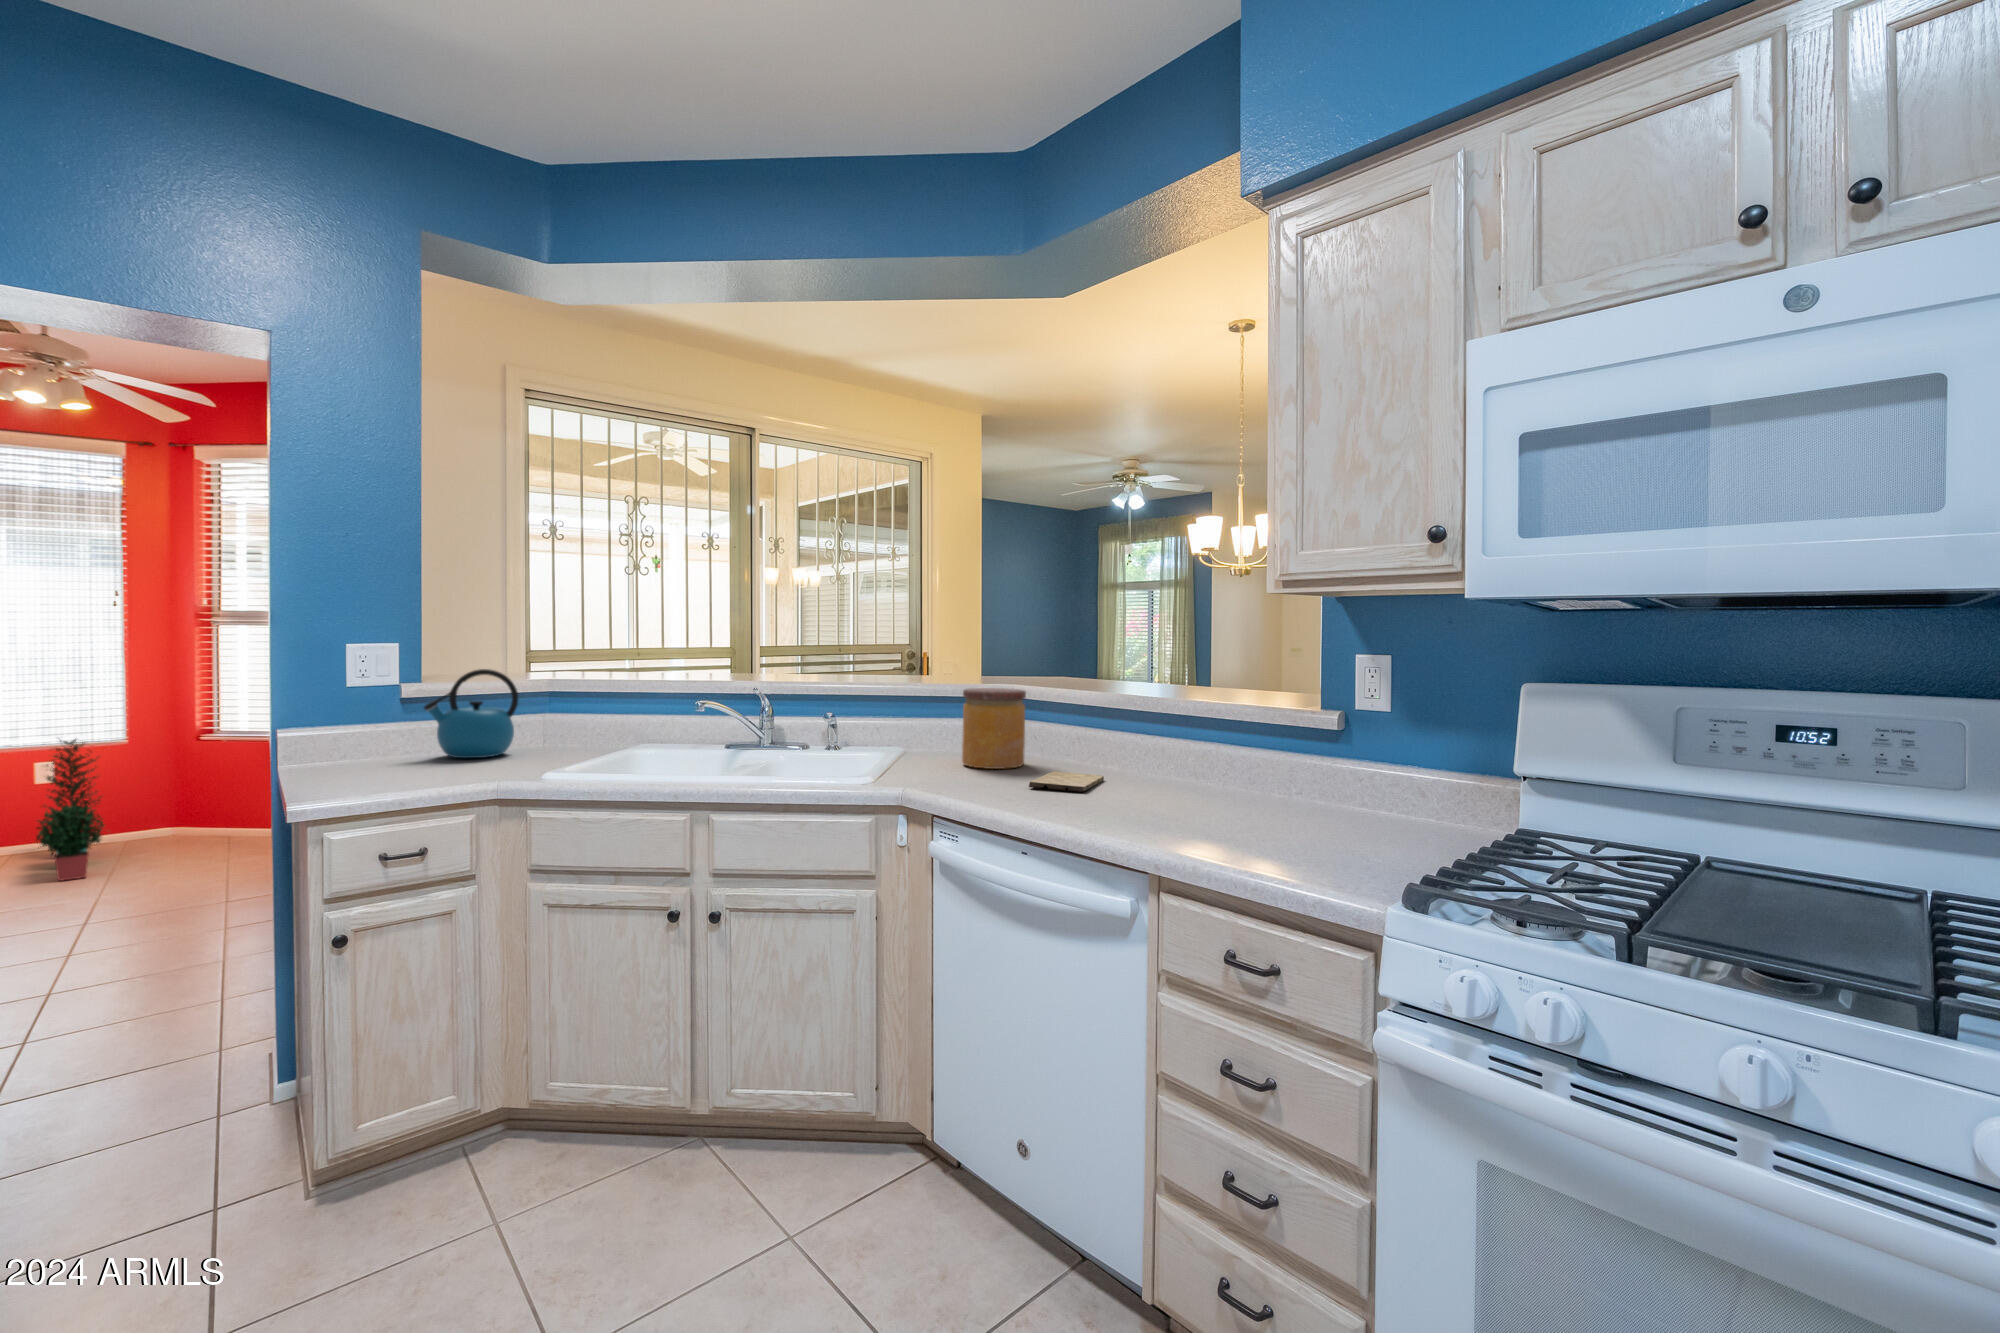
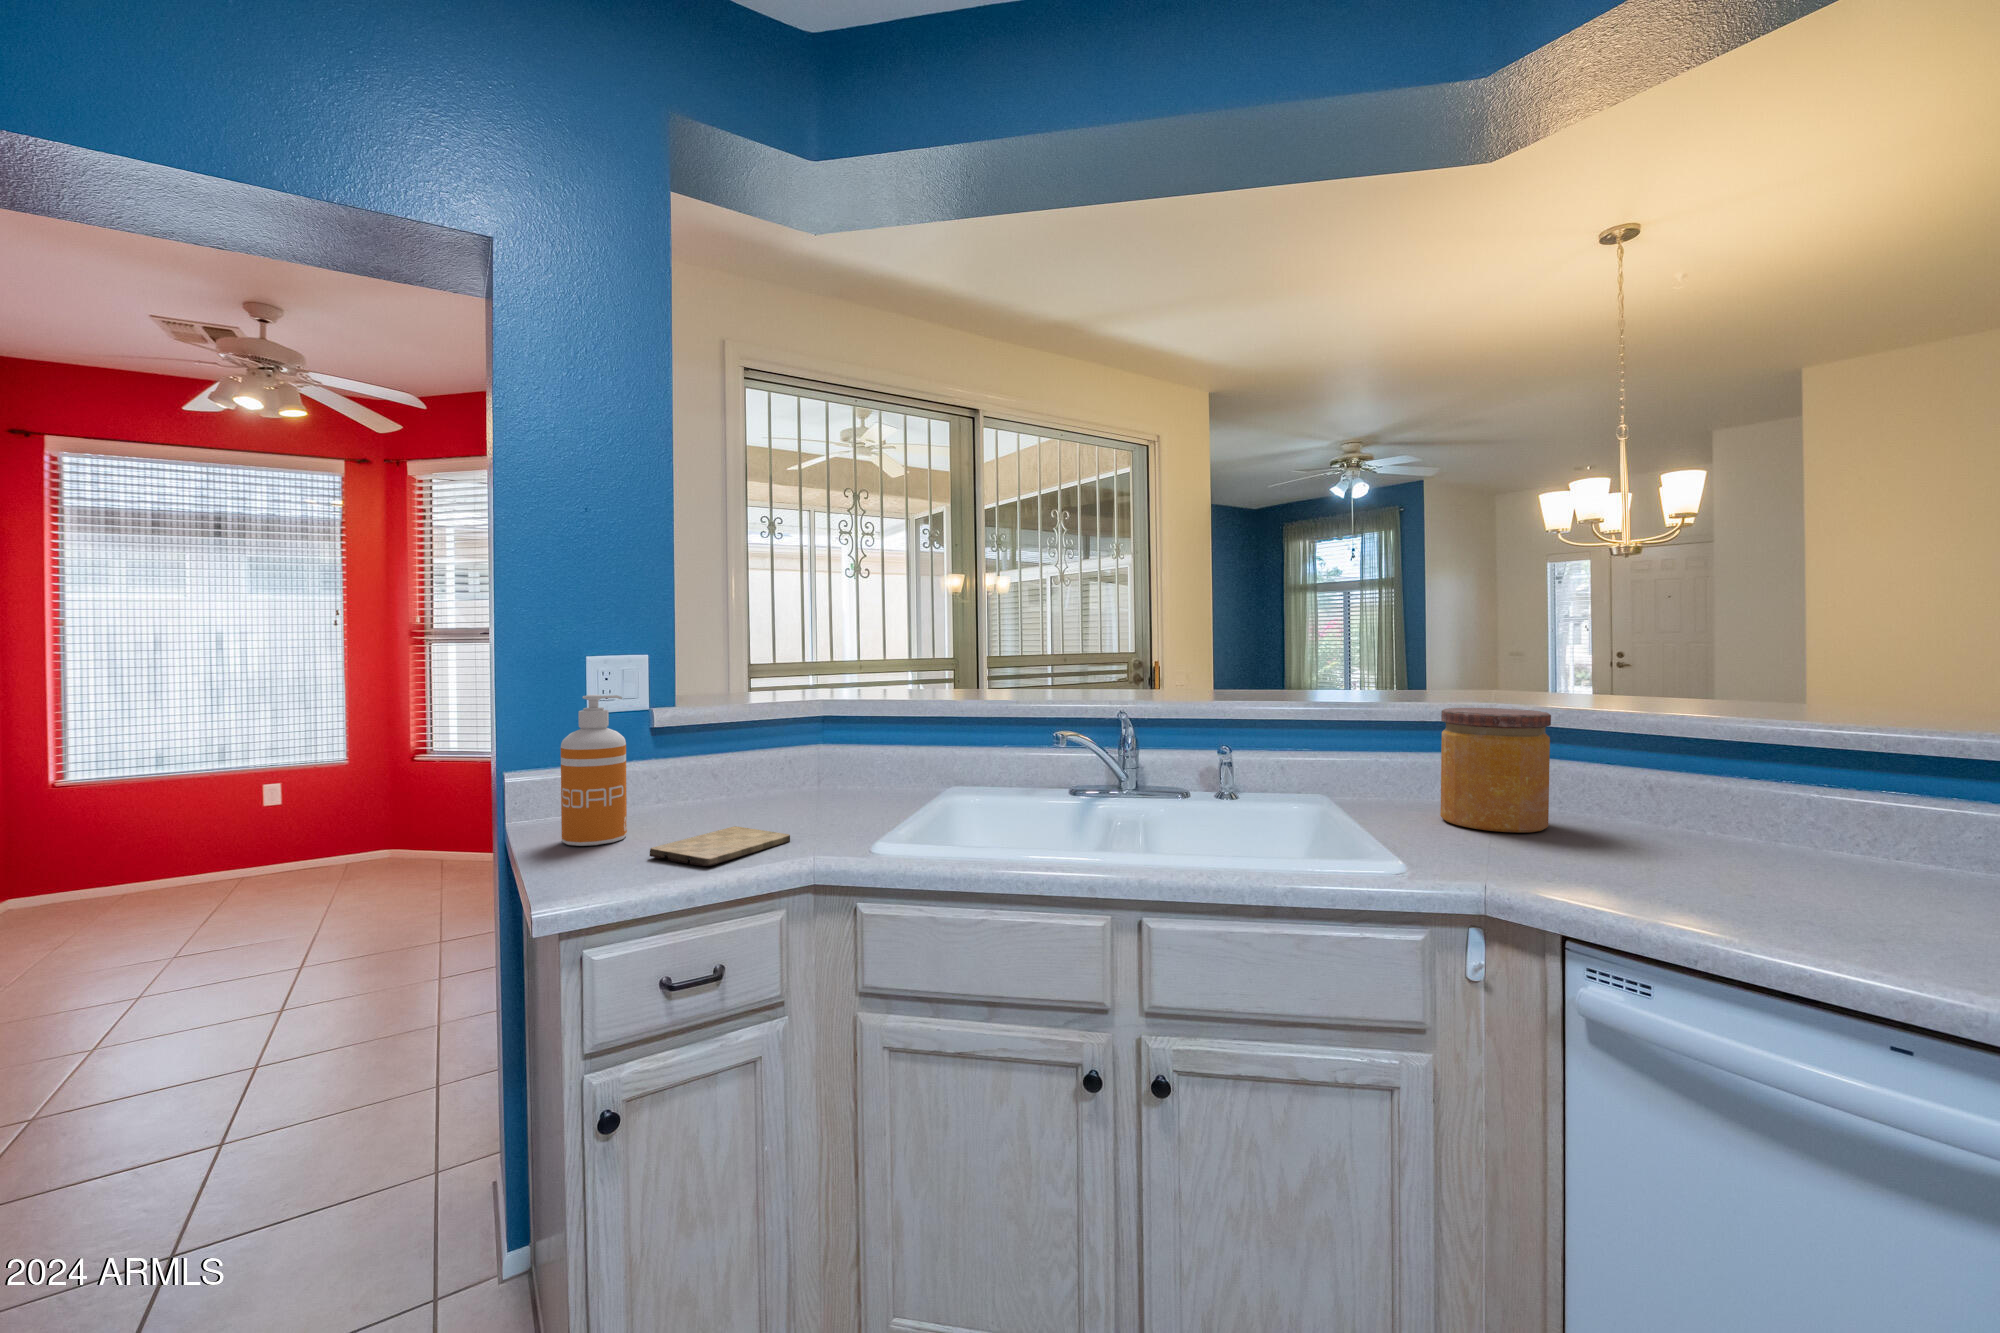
kettle: present [424,669,518,758] -> none [680,689,795,809]
soap dispenser: none [320,671,372,777] -> present [561,695,627,846]
potted plant: present [36,739,104,881] -> none [259,758,332,909]
cutting board: present [1029,772,1104,792] -> present [650,826,790,866]

